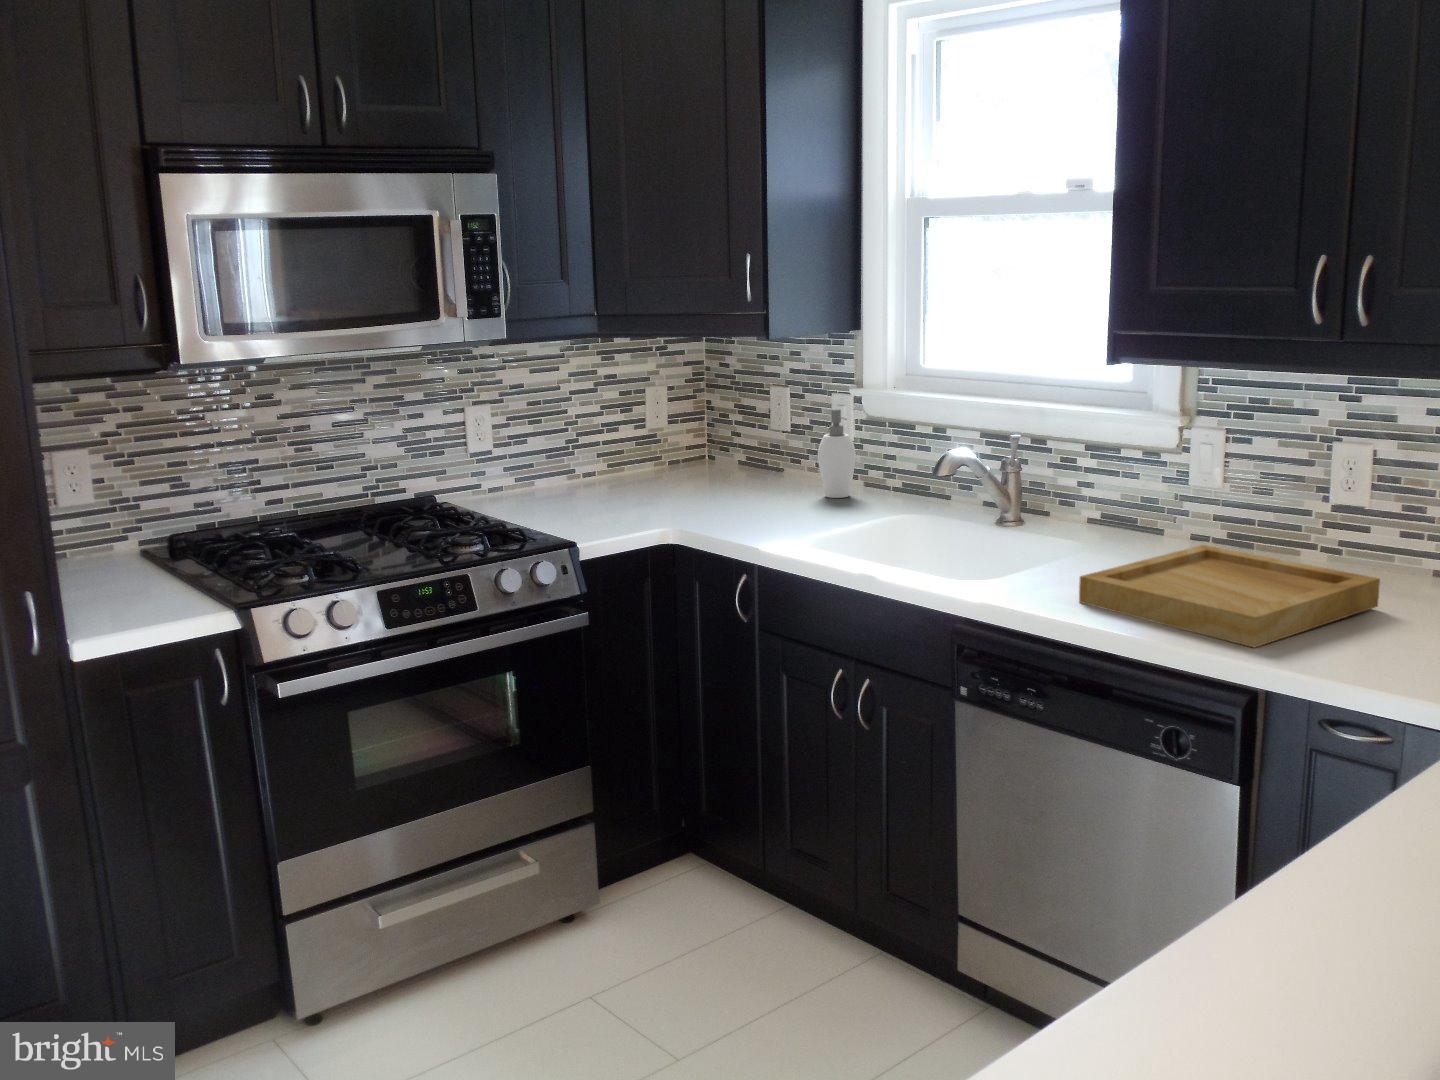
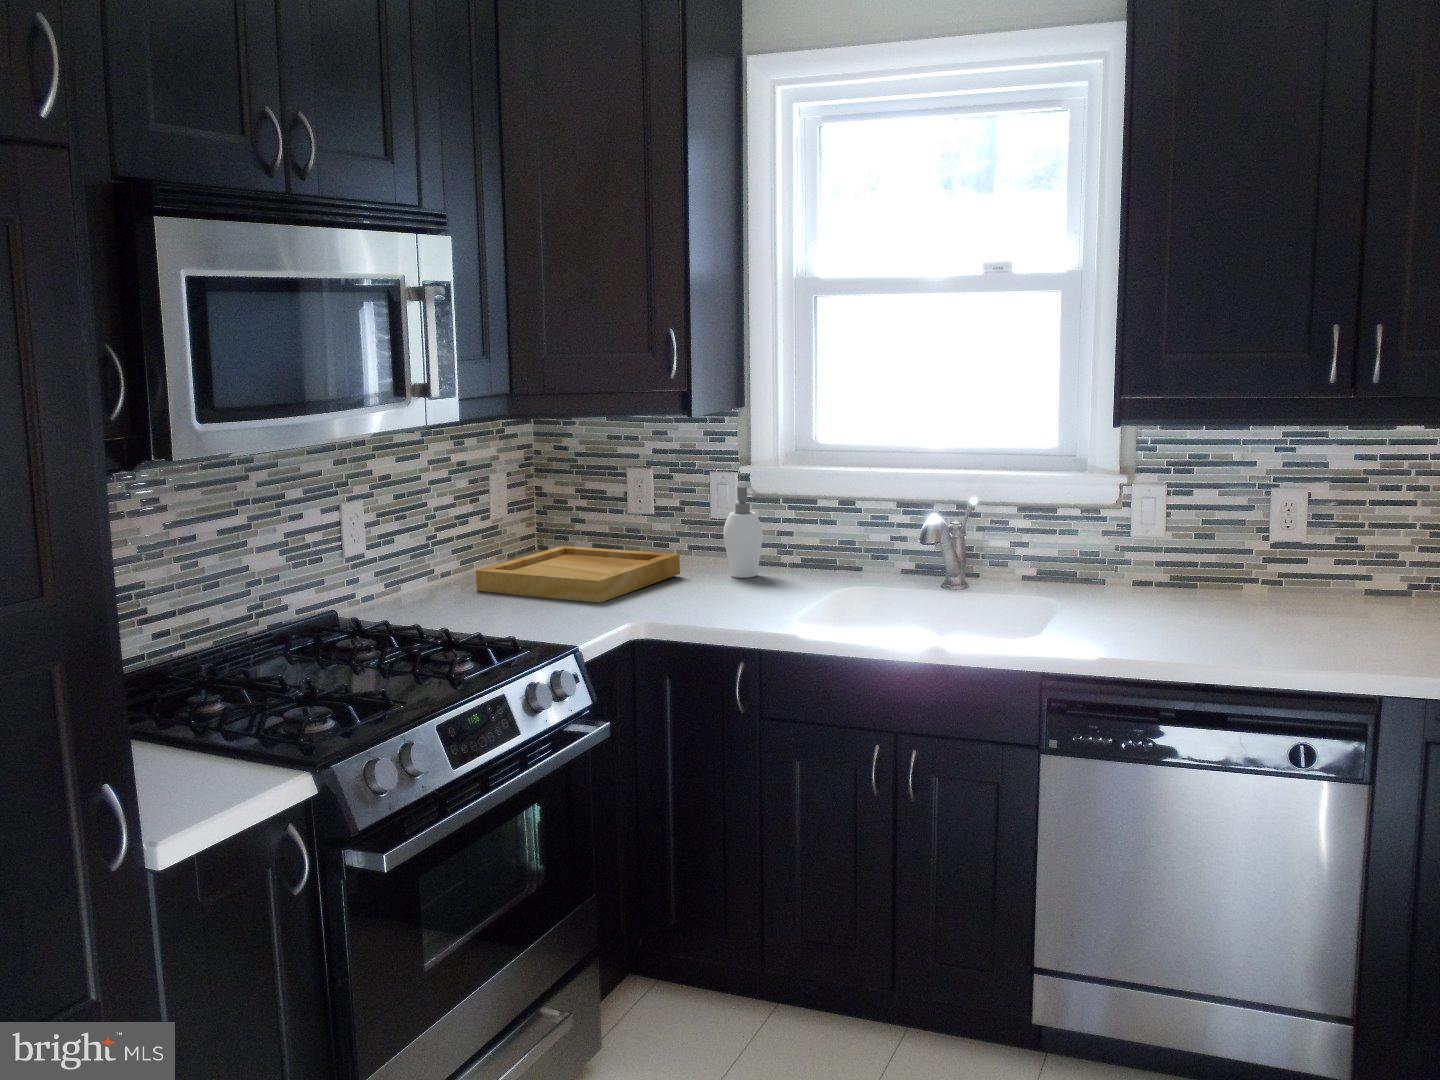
tray: present [1079,545,1380,648] -> present [476,546,680,603]

